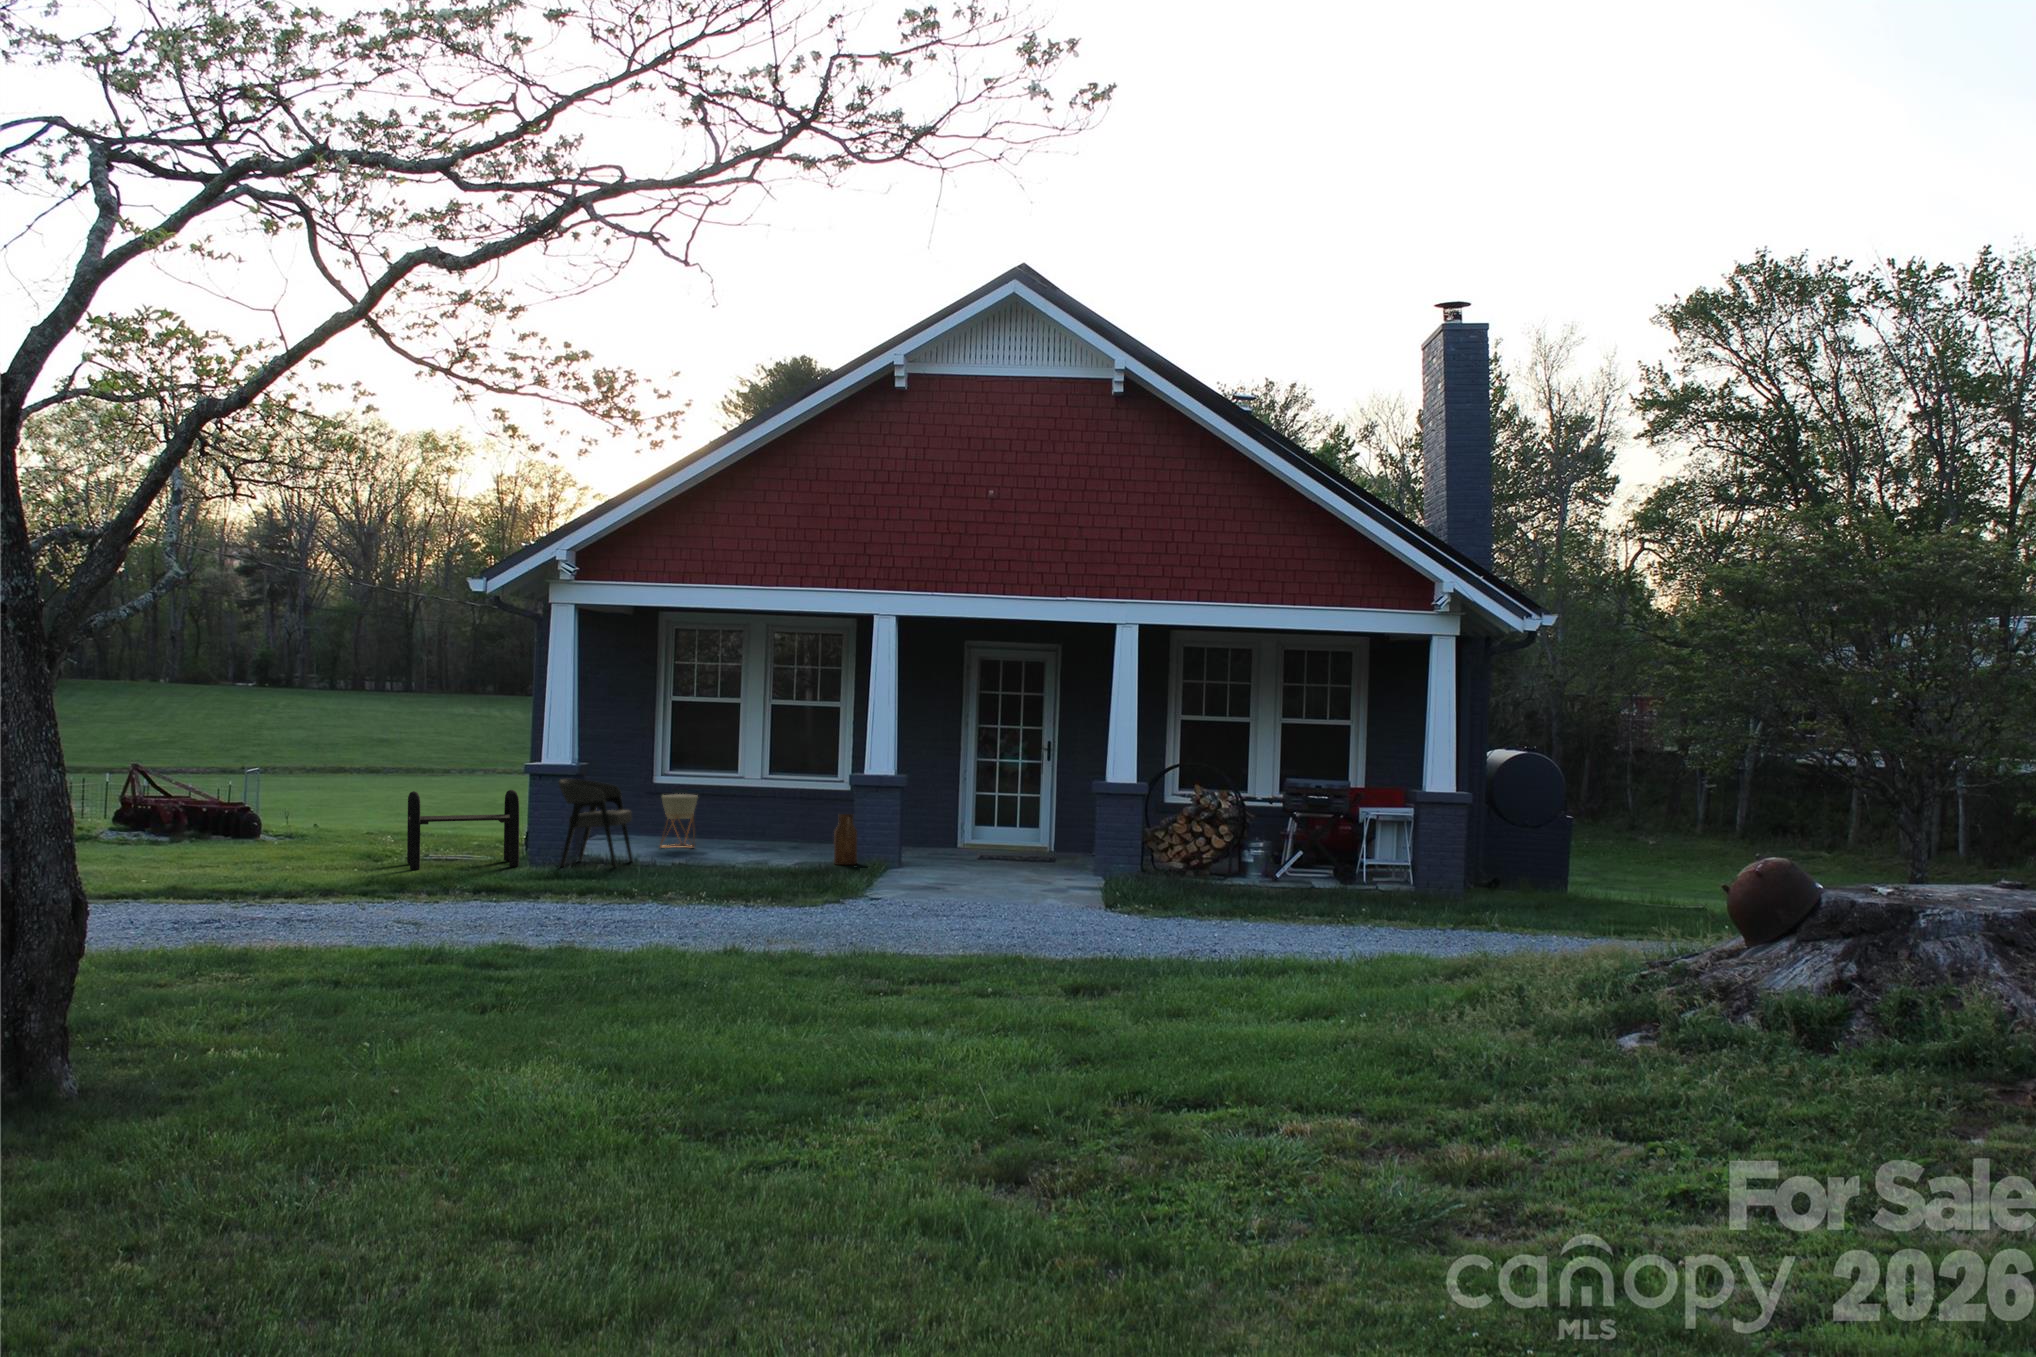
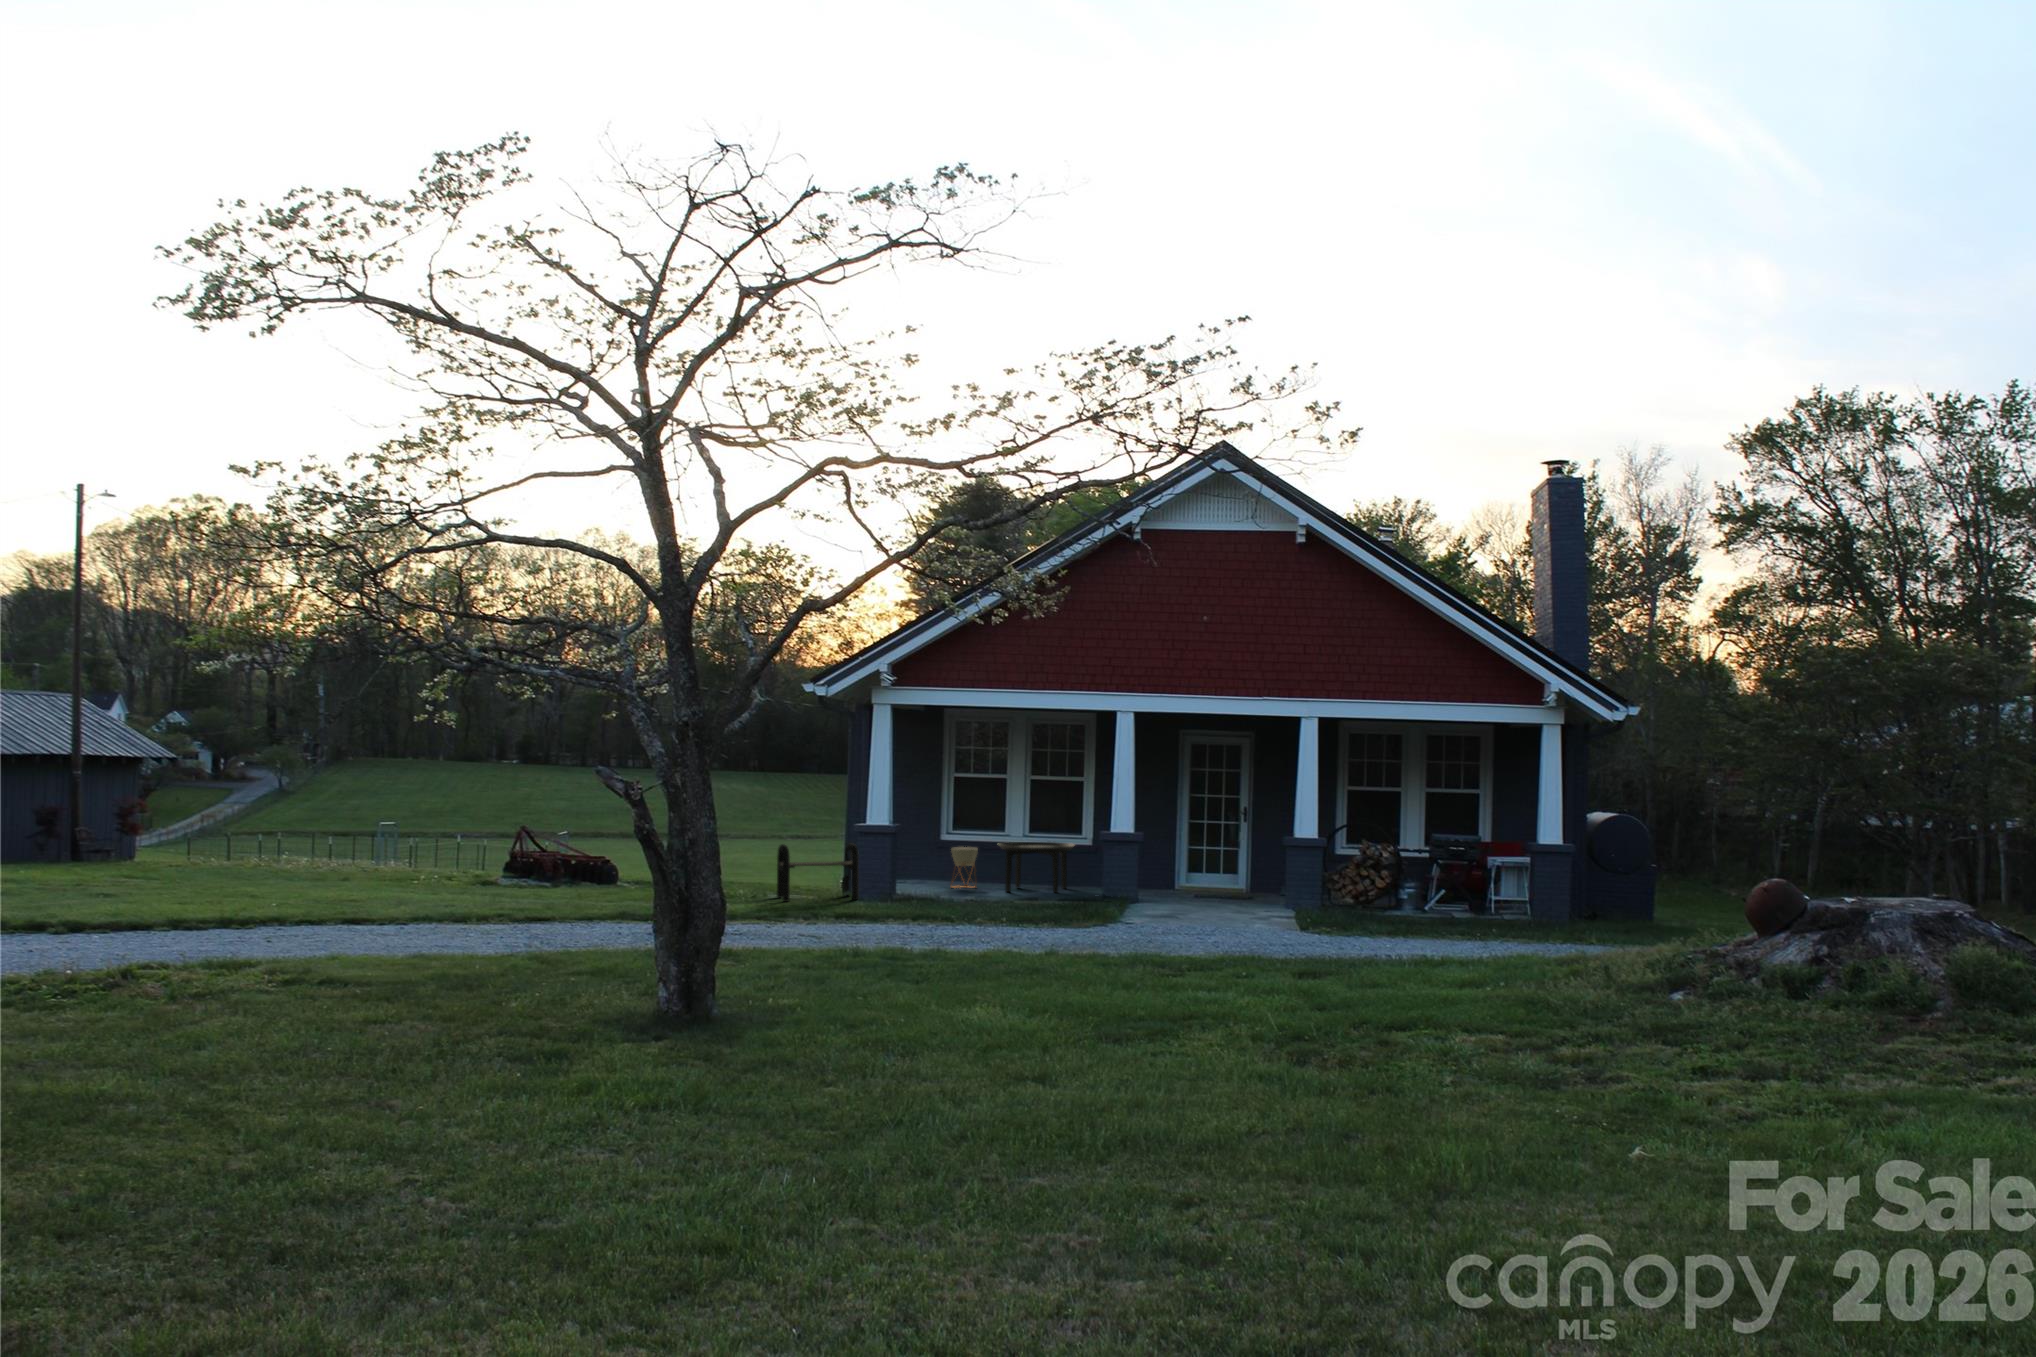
chair: present [559,779,633,868] -> none [886,835,939,901]
round table: none [720,787,826,856] -> present [998,842,1076,893]
watering can: present [834,814,857,865] -> none [1089,861,1106,900]

